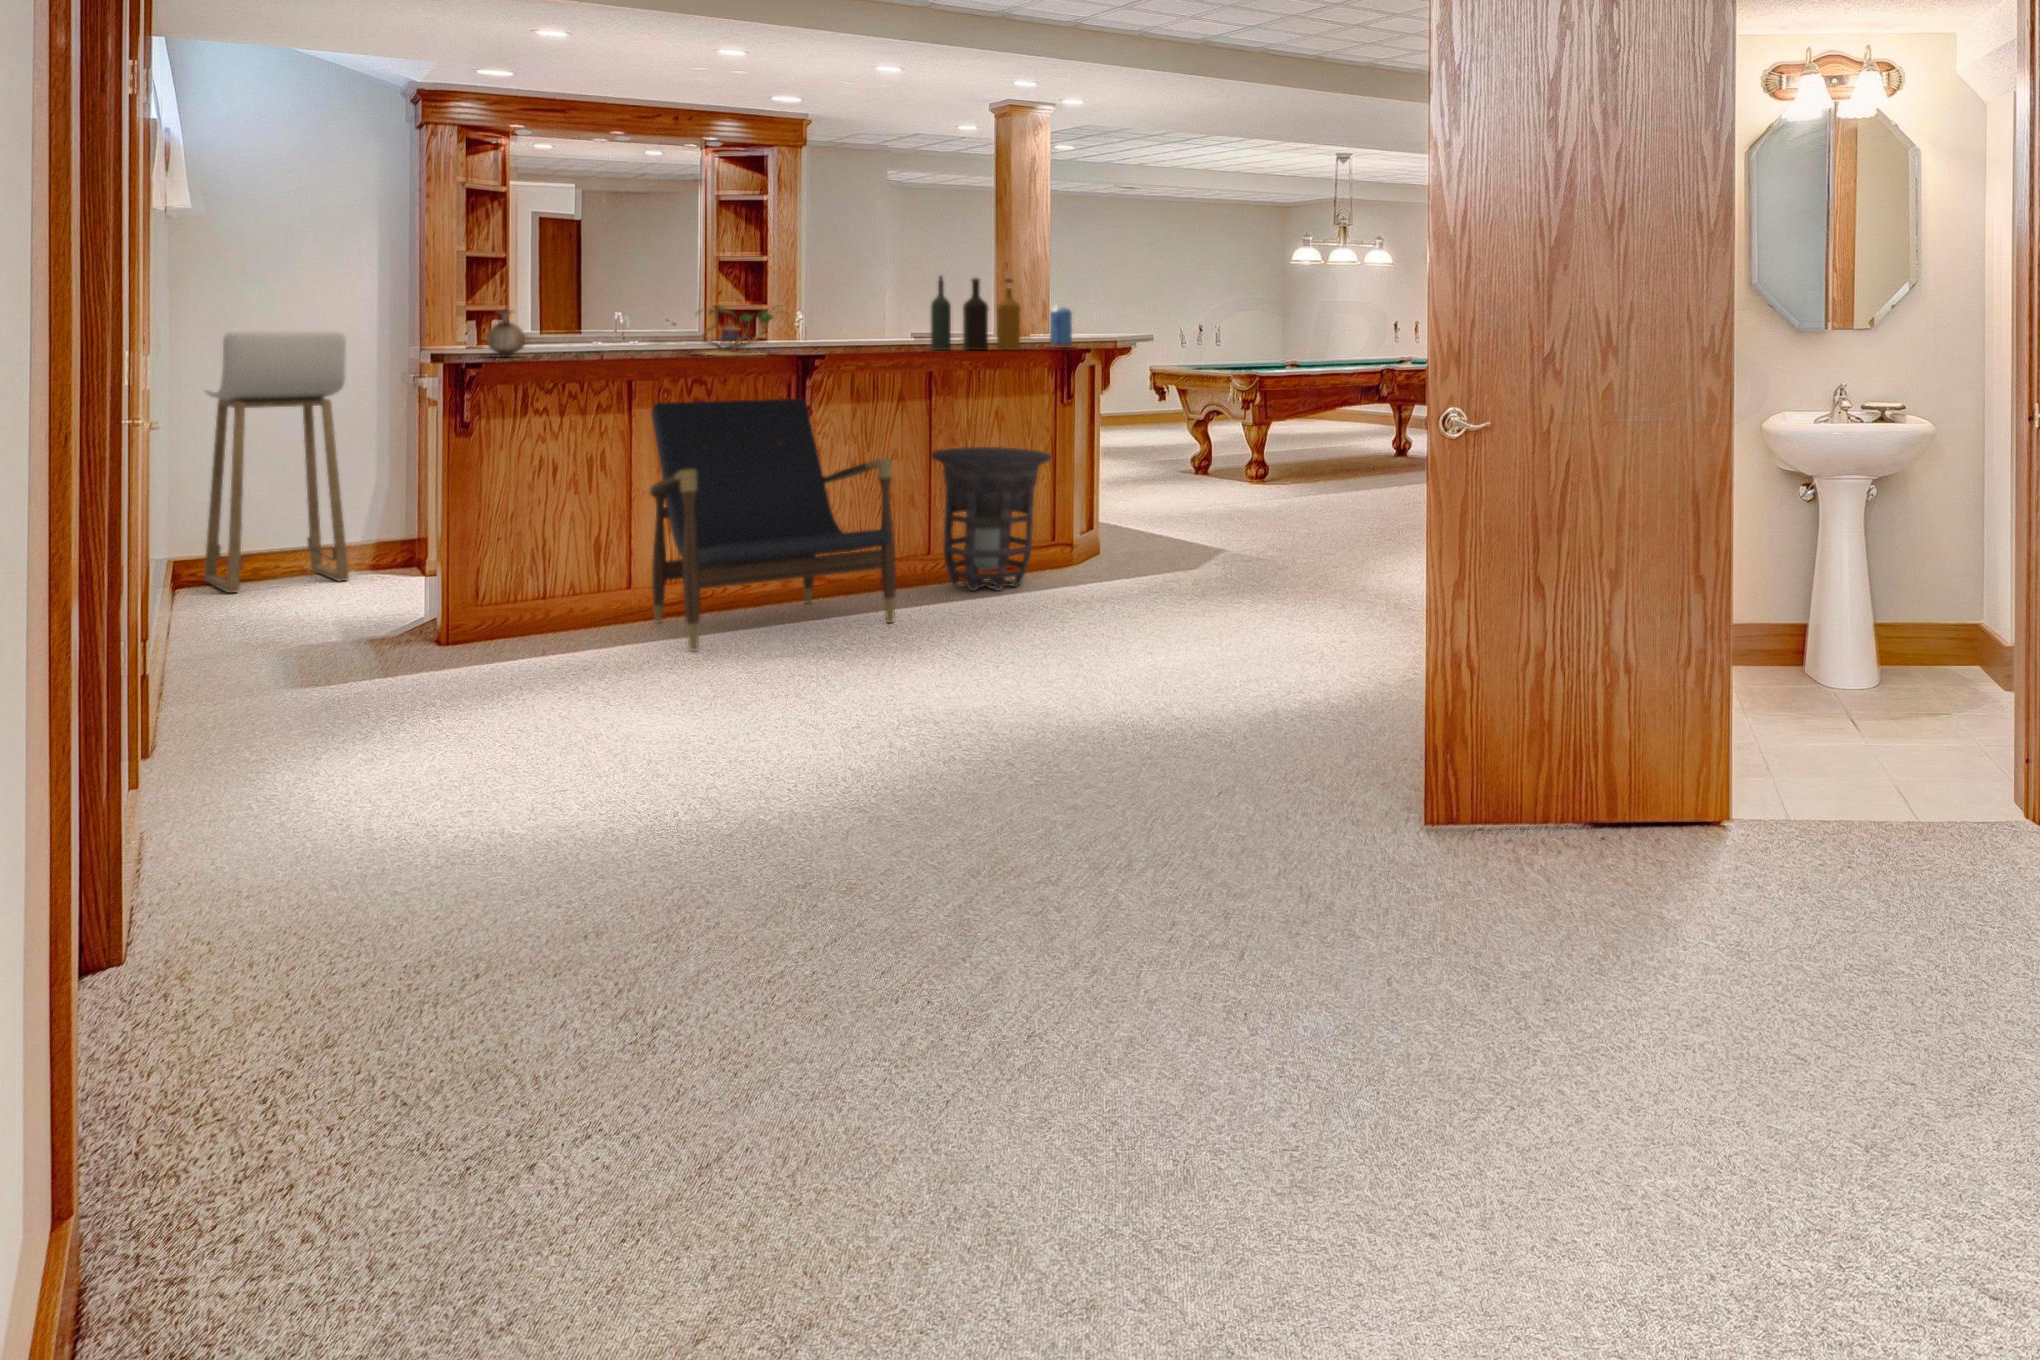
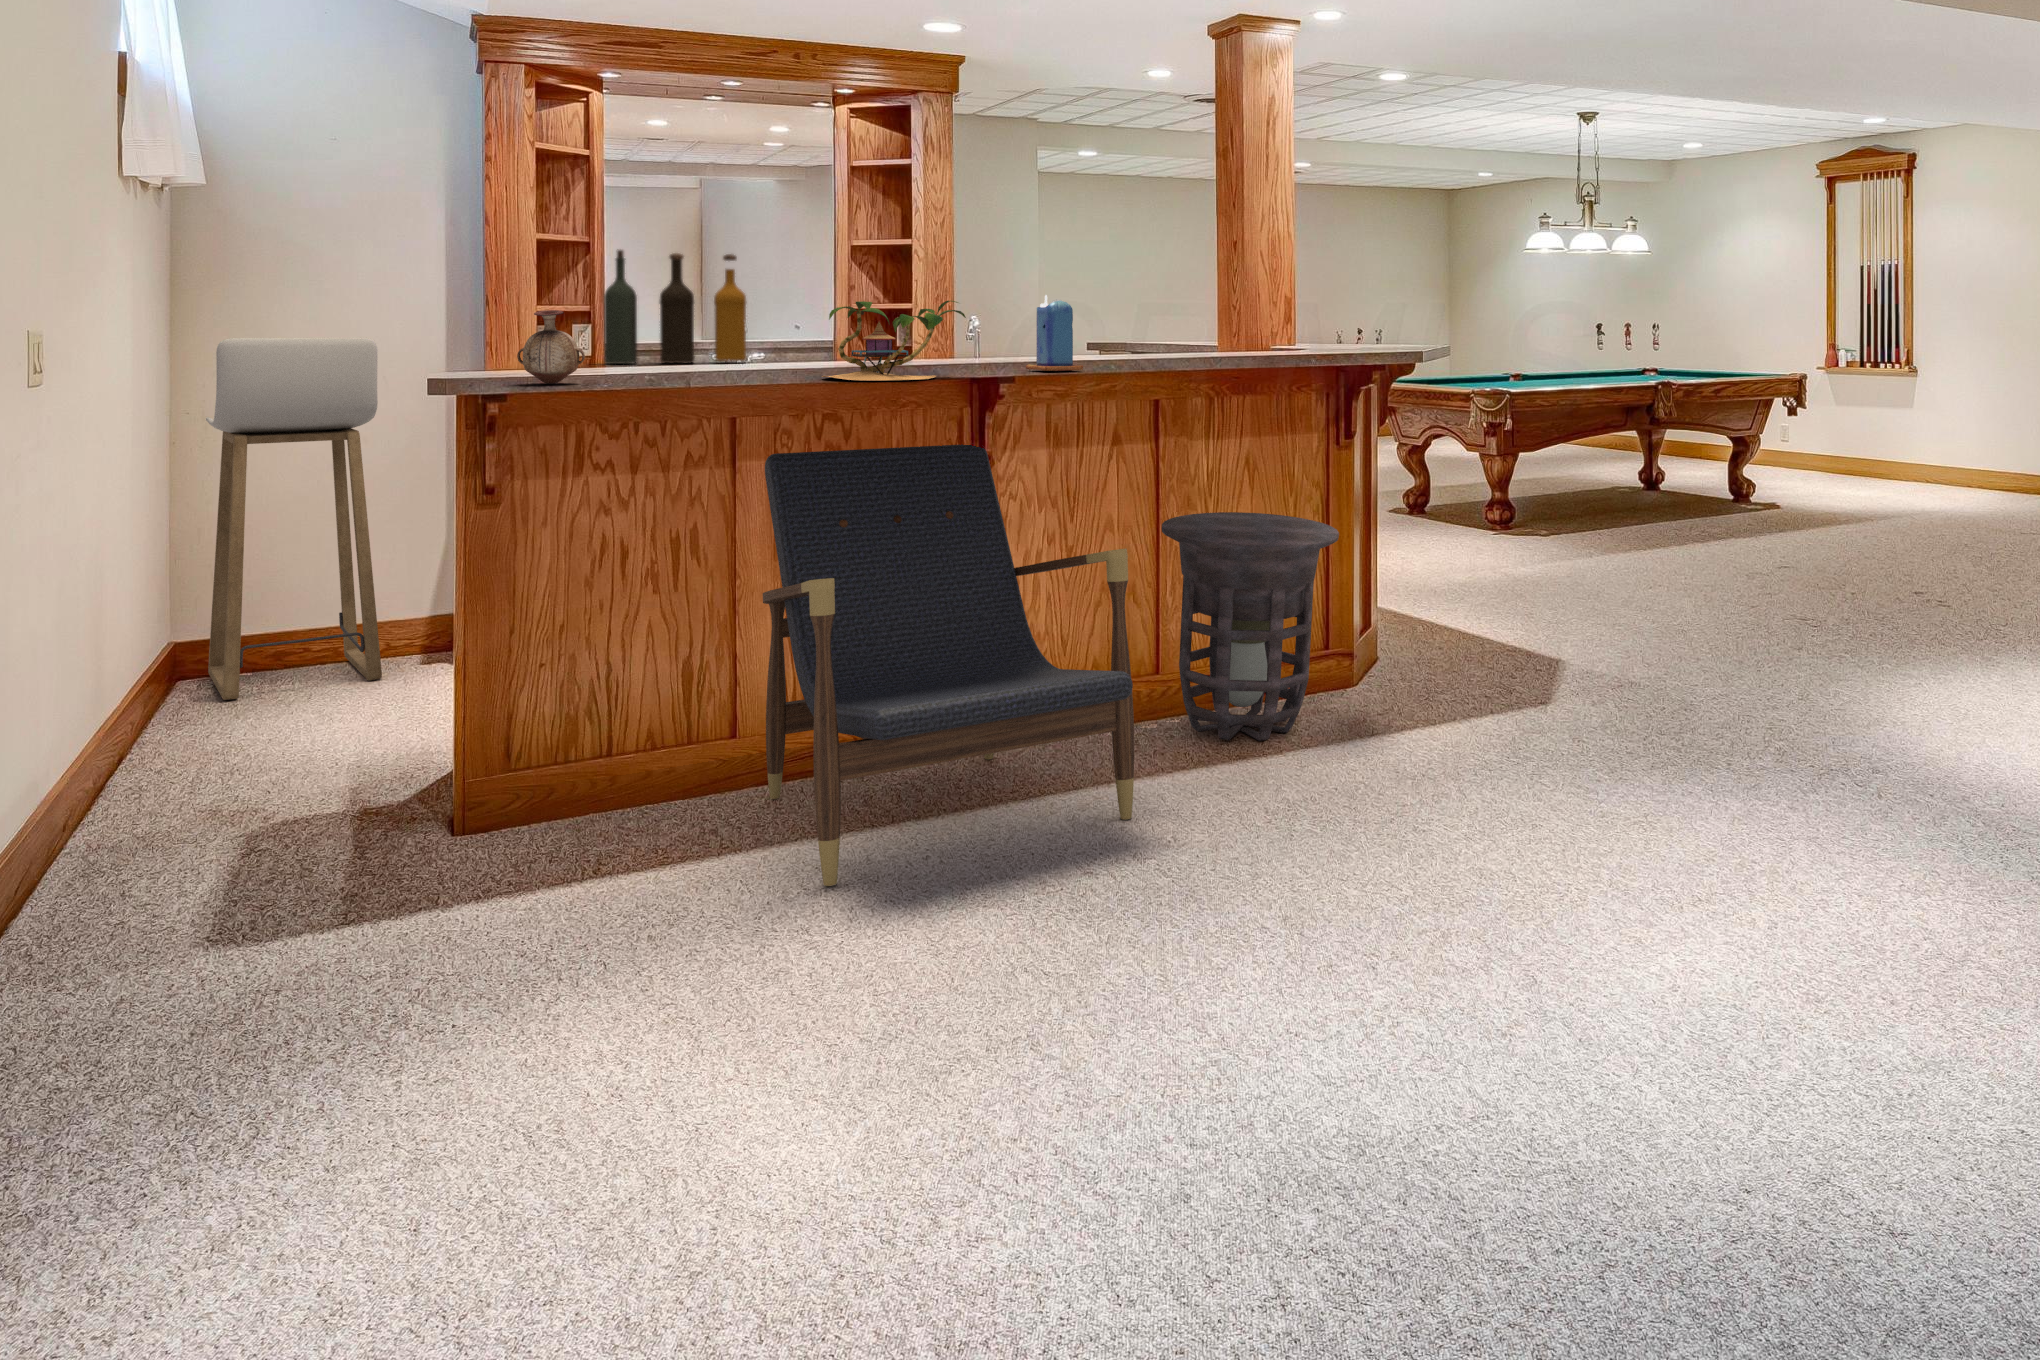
bottle: present [931,276,1020,350] -> present [604,250,747,364]
candle: present [1045,307,1074,348] -> present [1026,295,1083,371]

